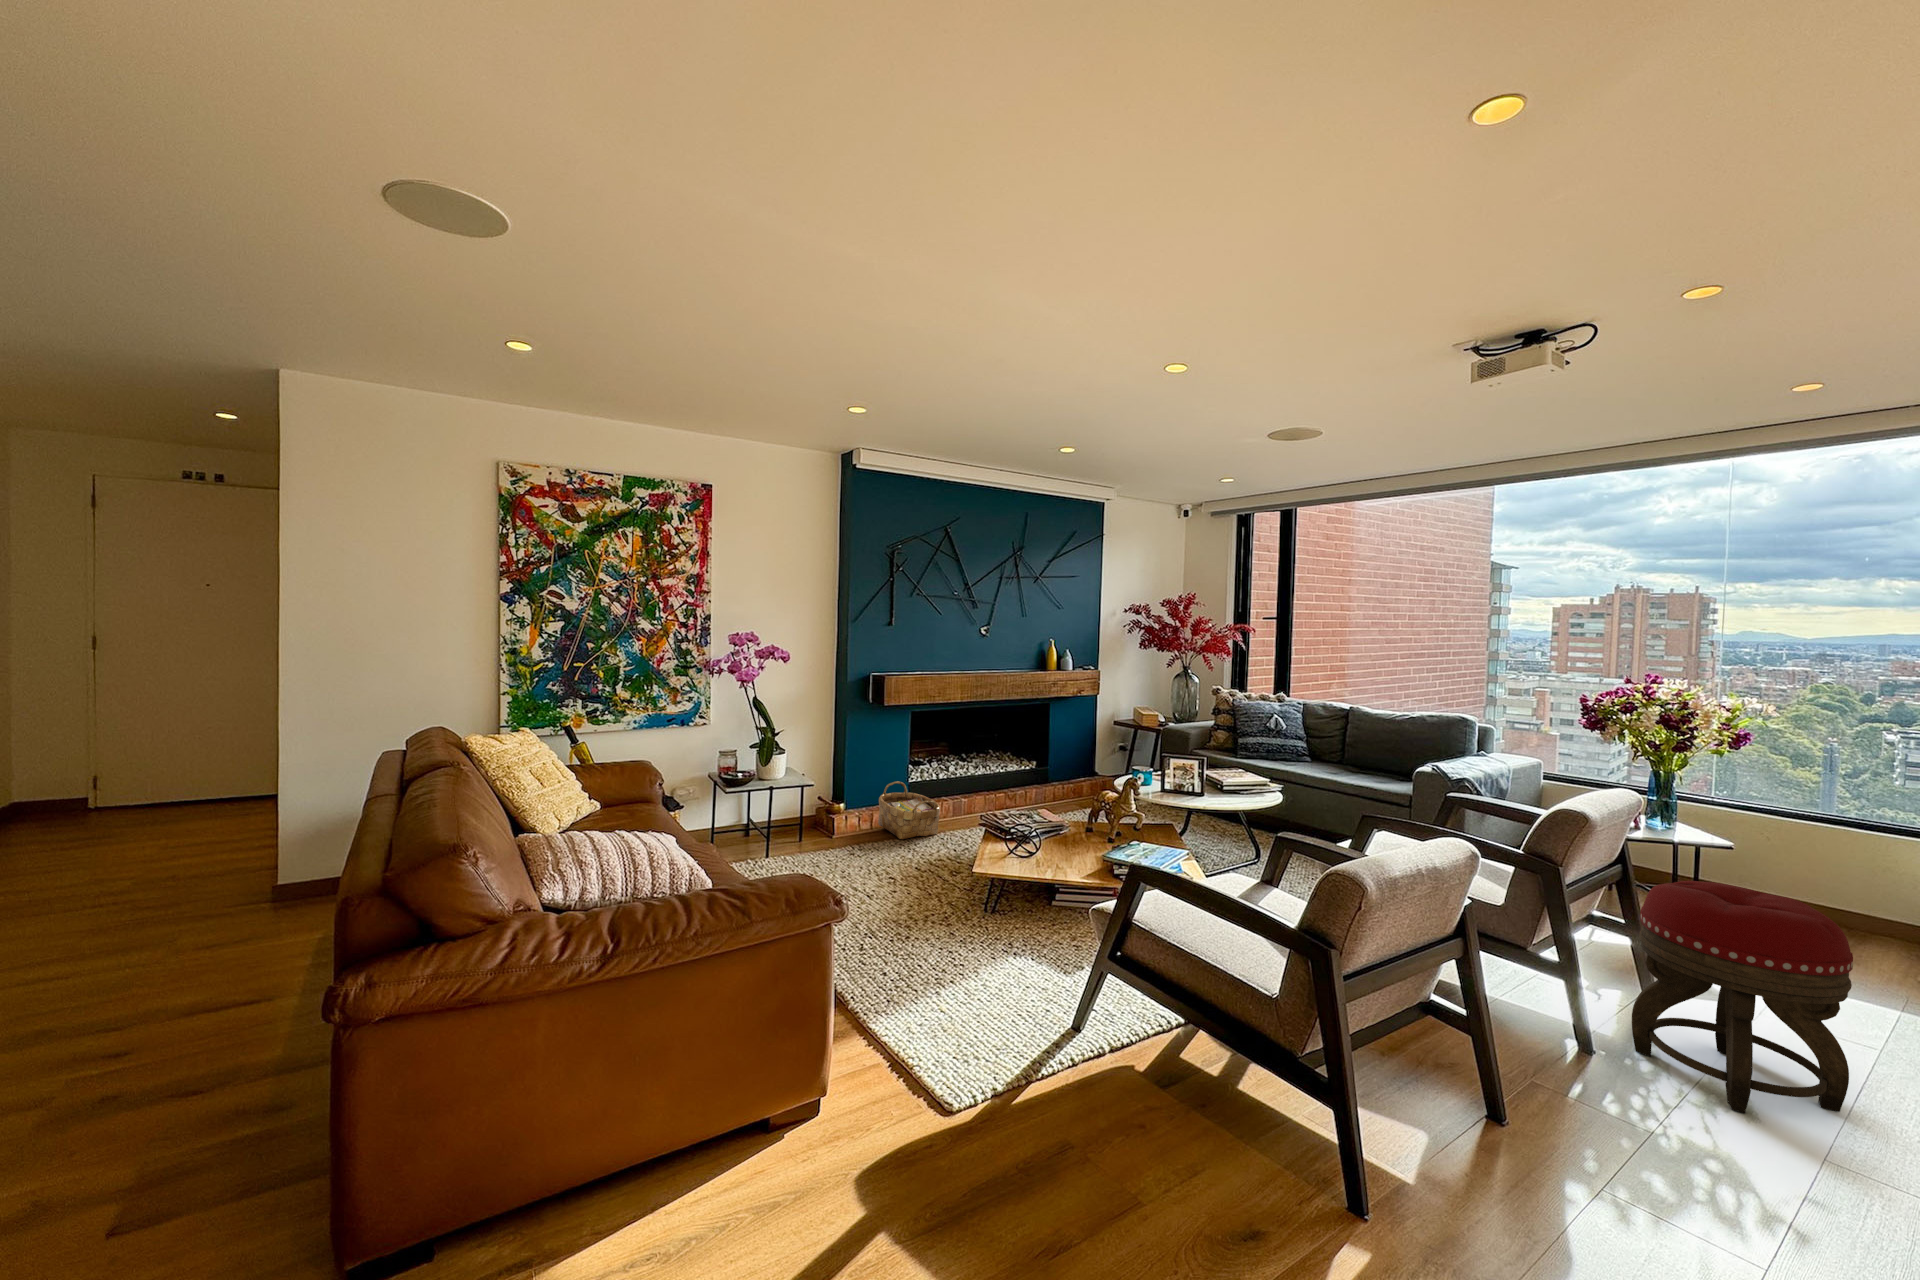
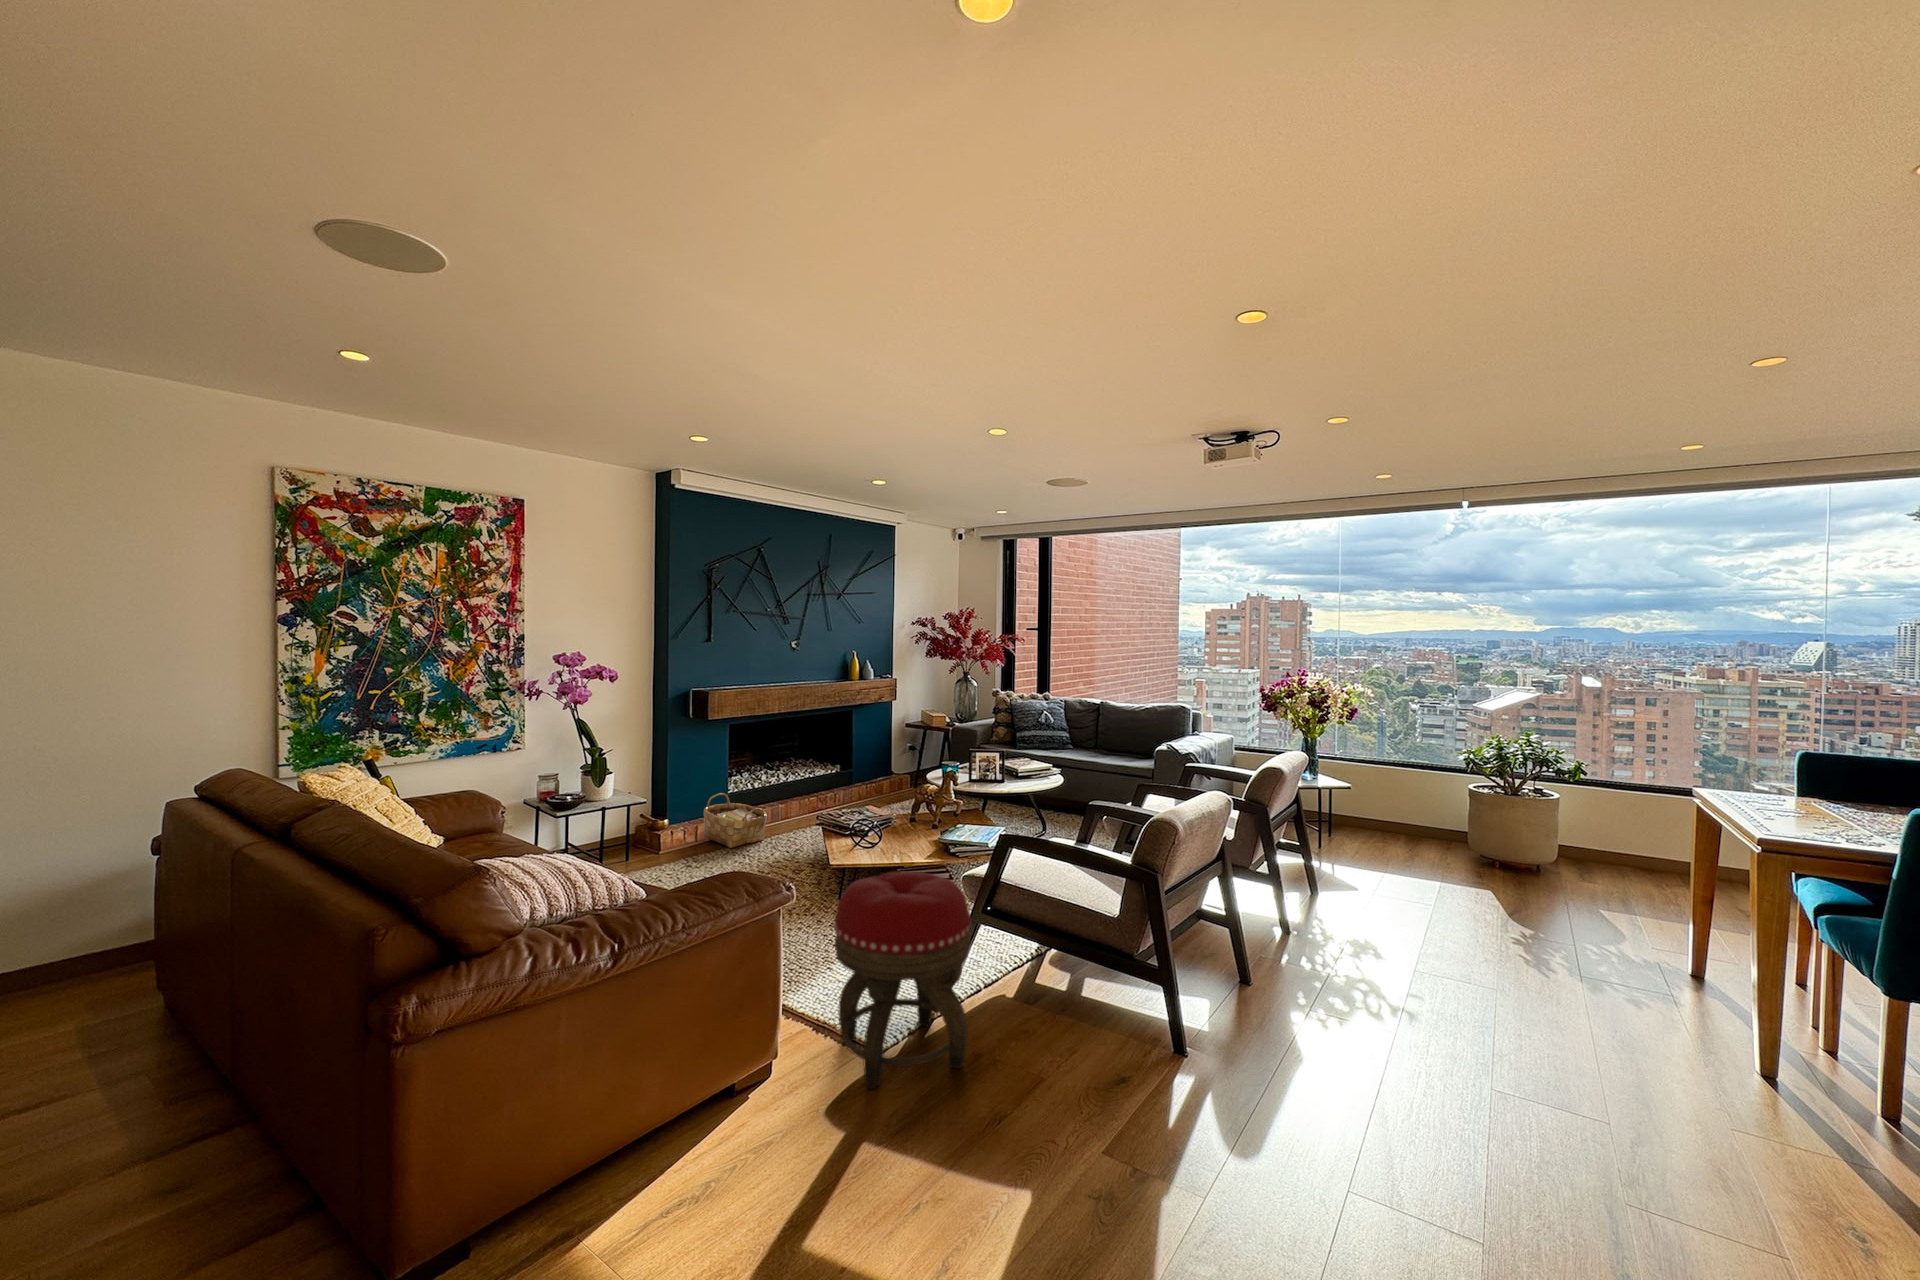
footstool: present [1632,881,1853,1113] -> present [834,871,971,1089]

